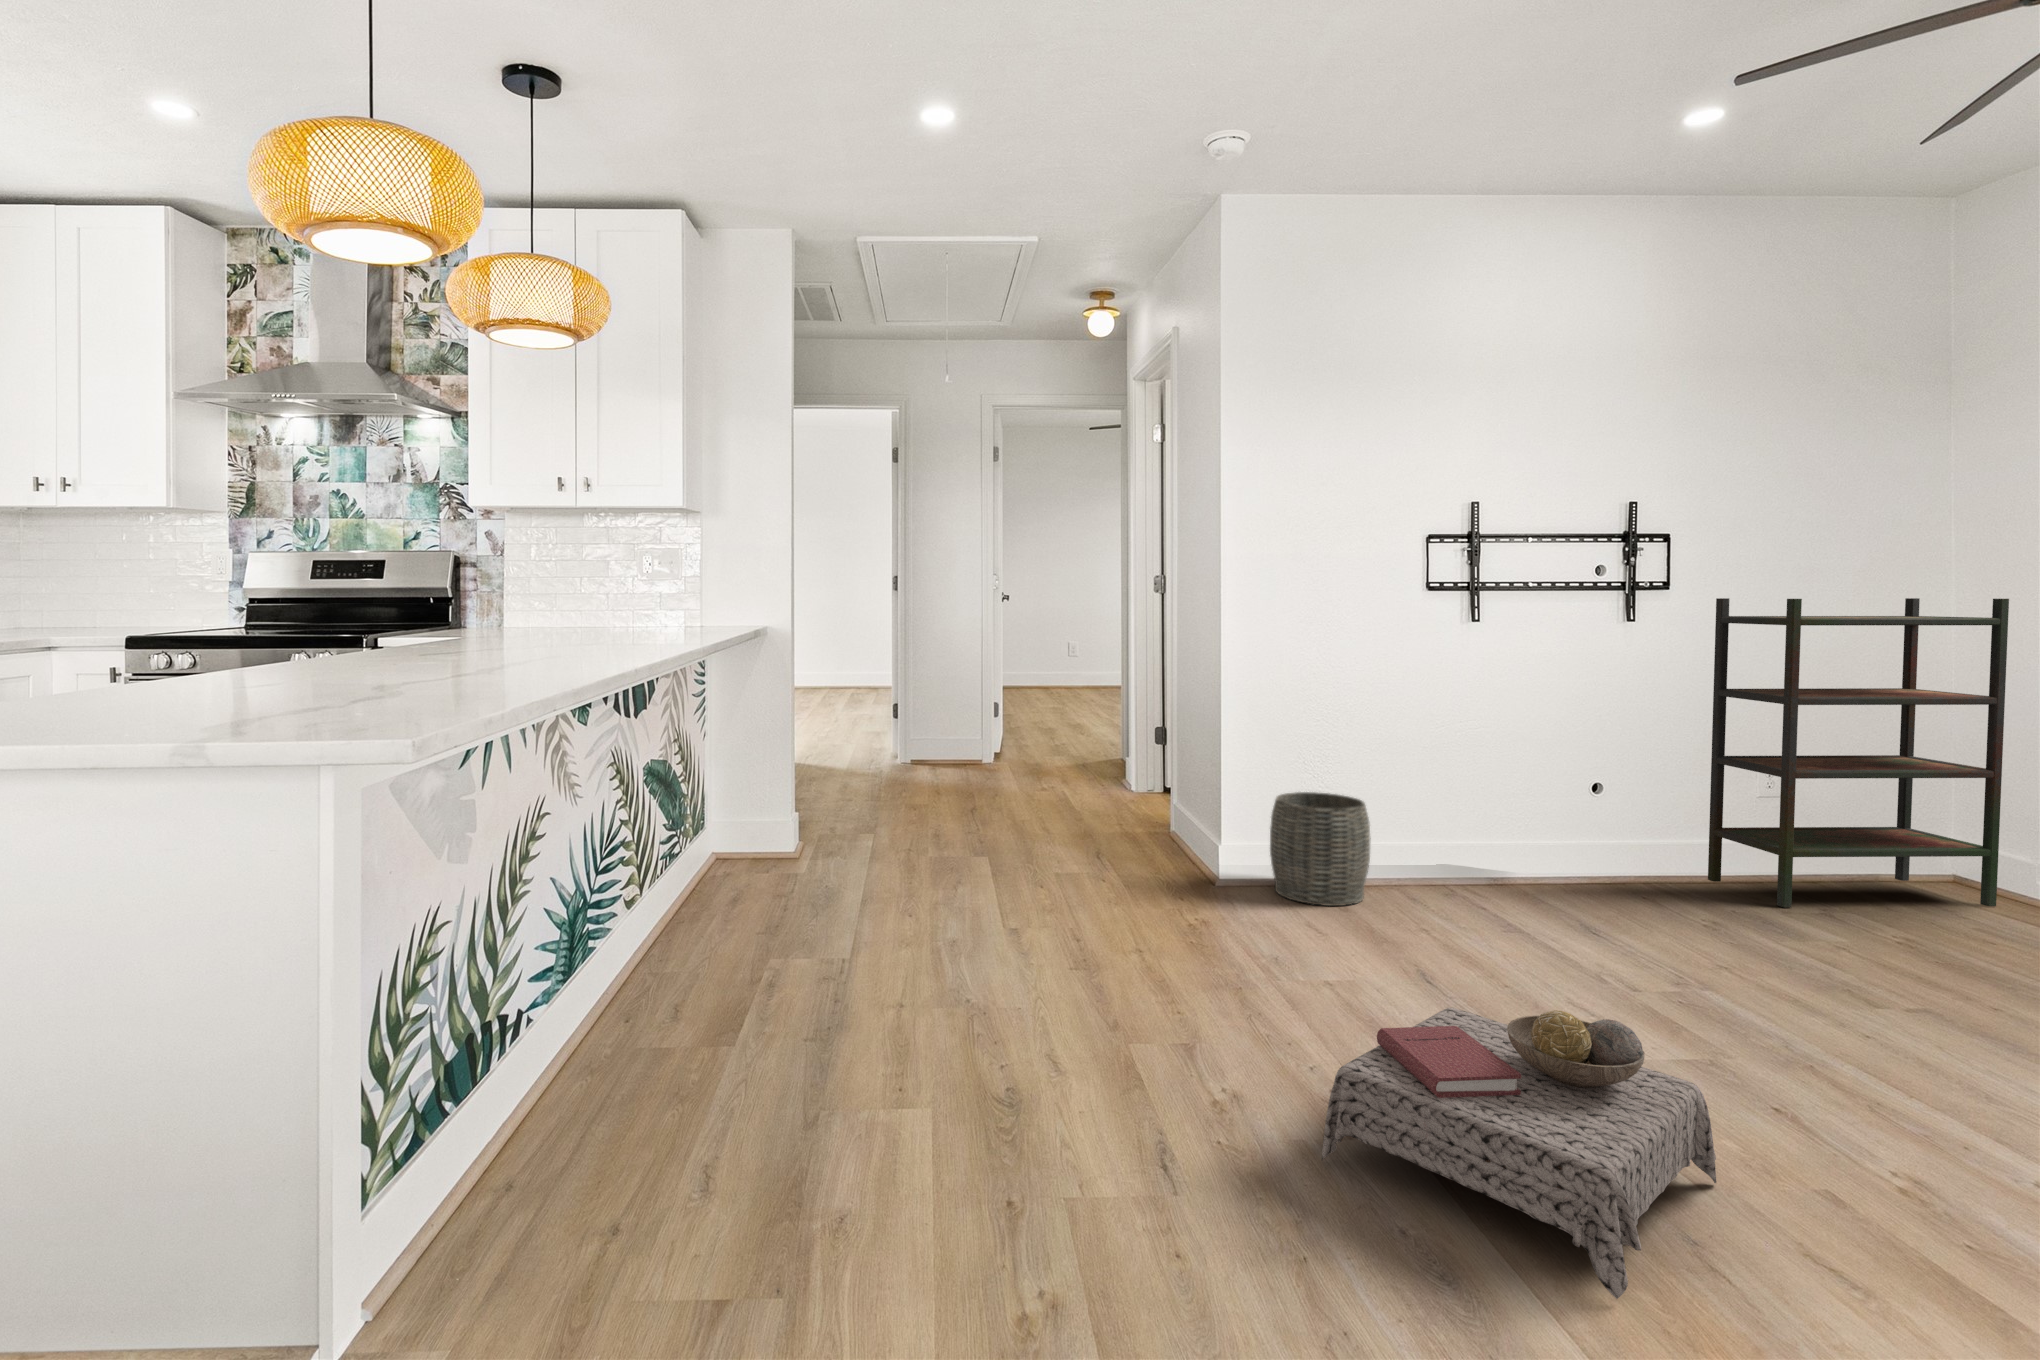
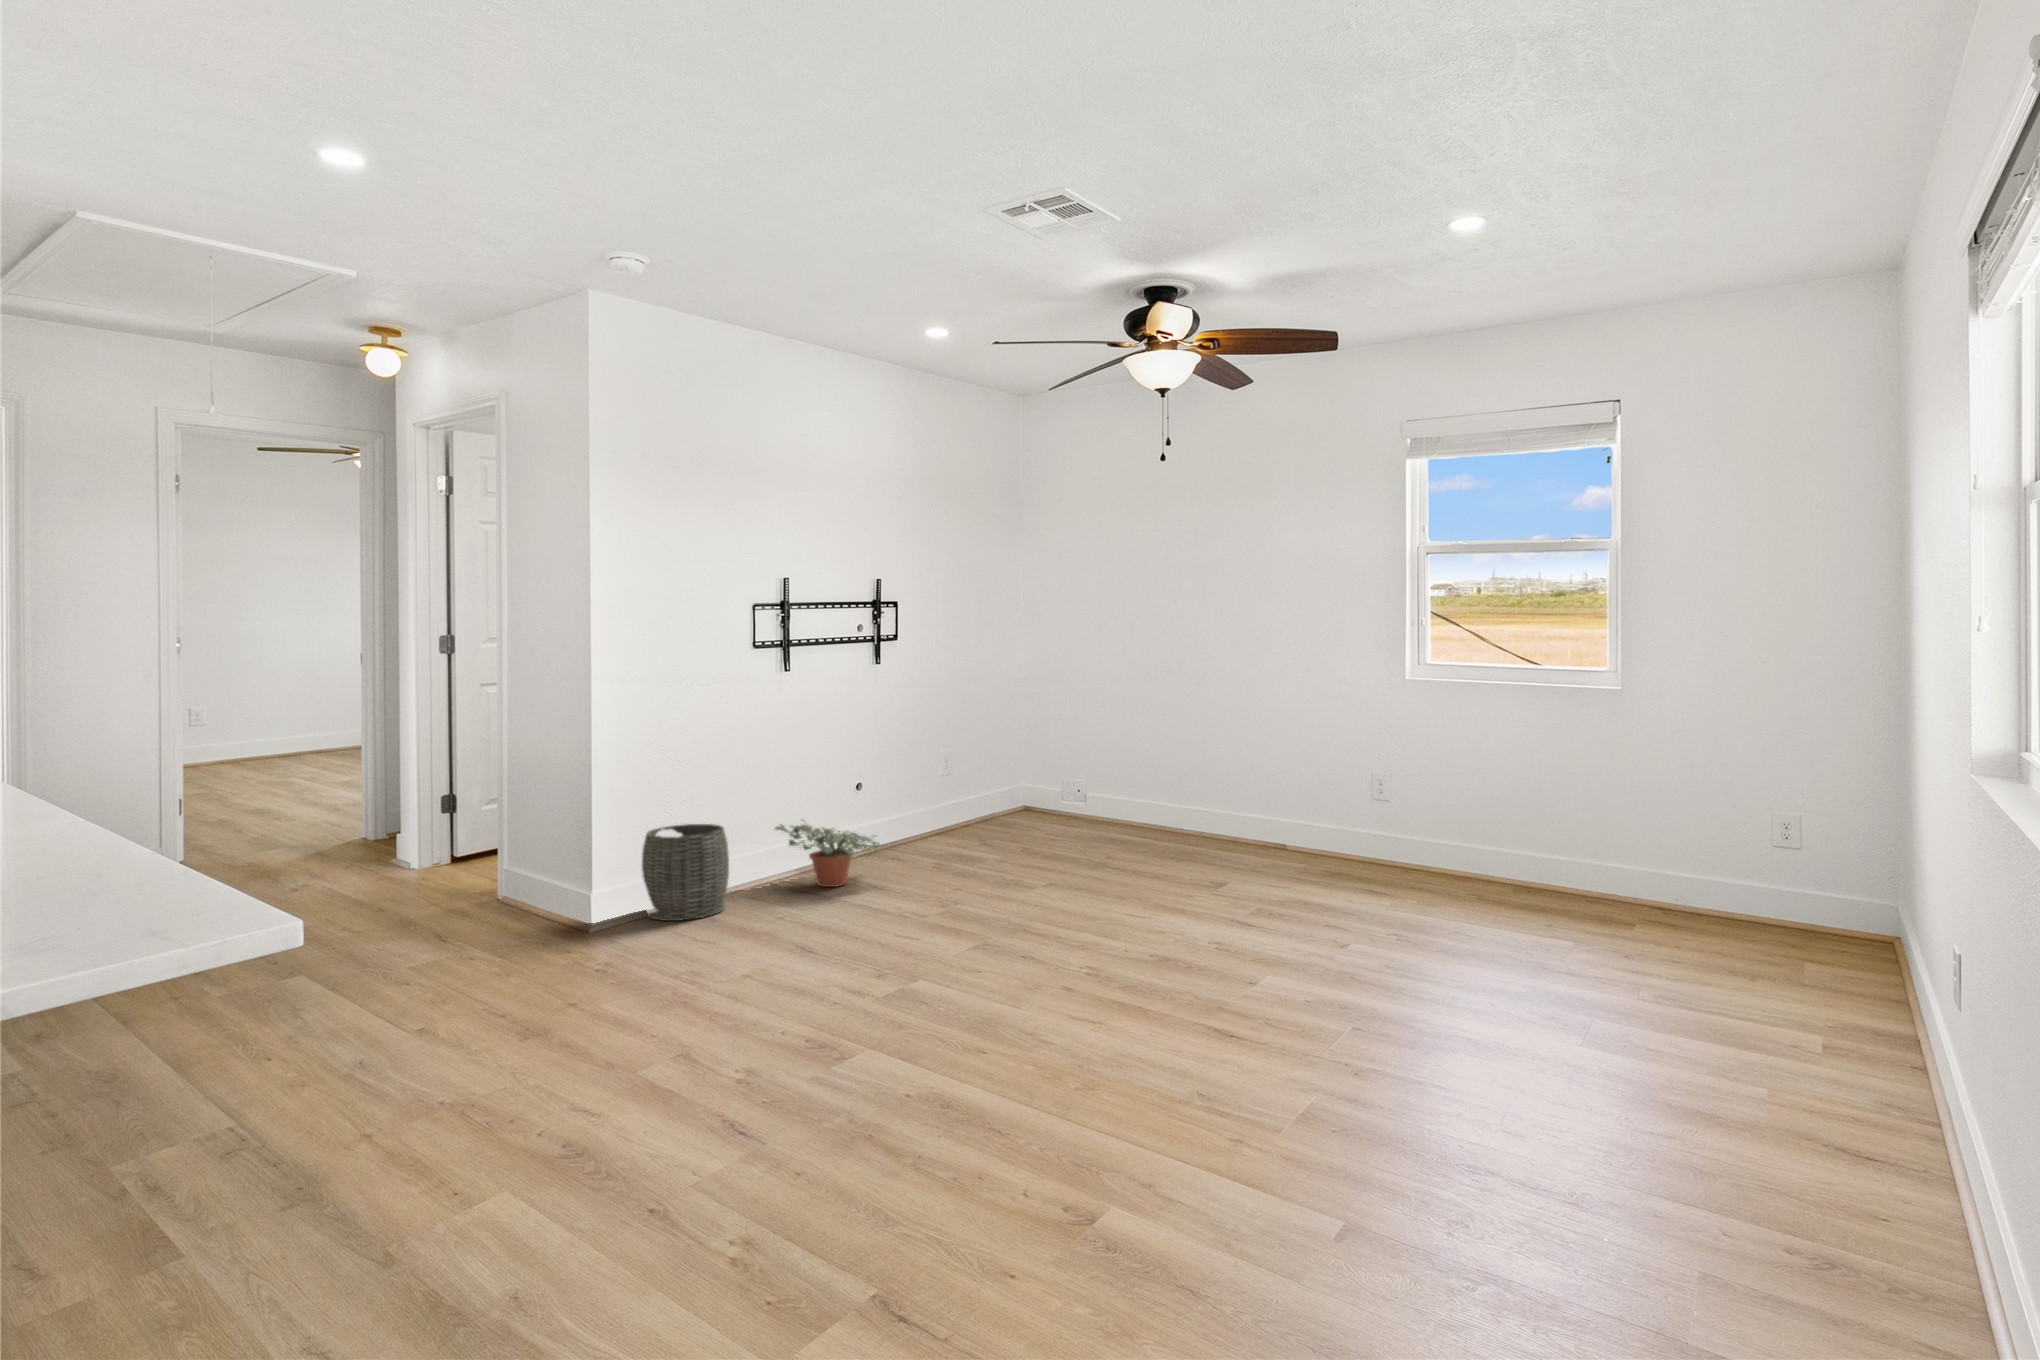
bookshelf: present [1708,598,2009,907] -> none [927,648,1065,854]
potted plant: none [1439,810,1613,907] -> present [776,819,886,887]
ottoman: present [1322,1008,1716,1299] -> none [820,911,1019,1059]

